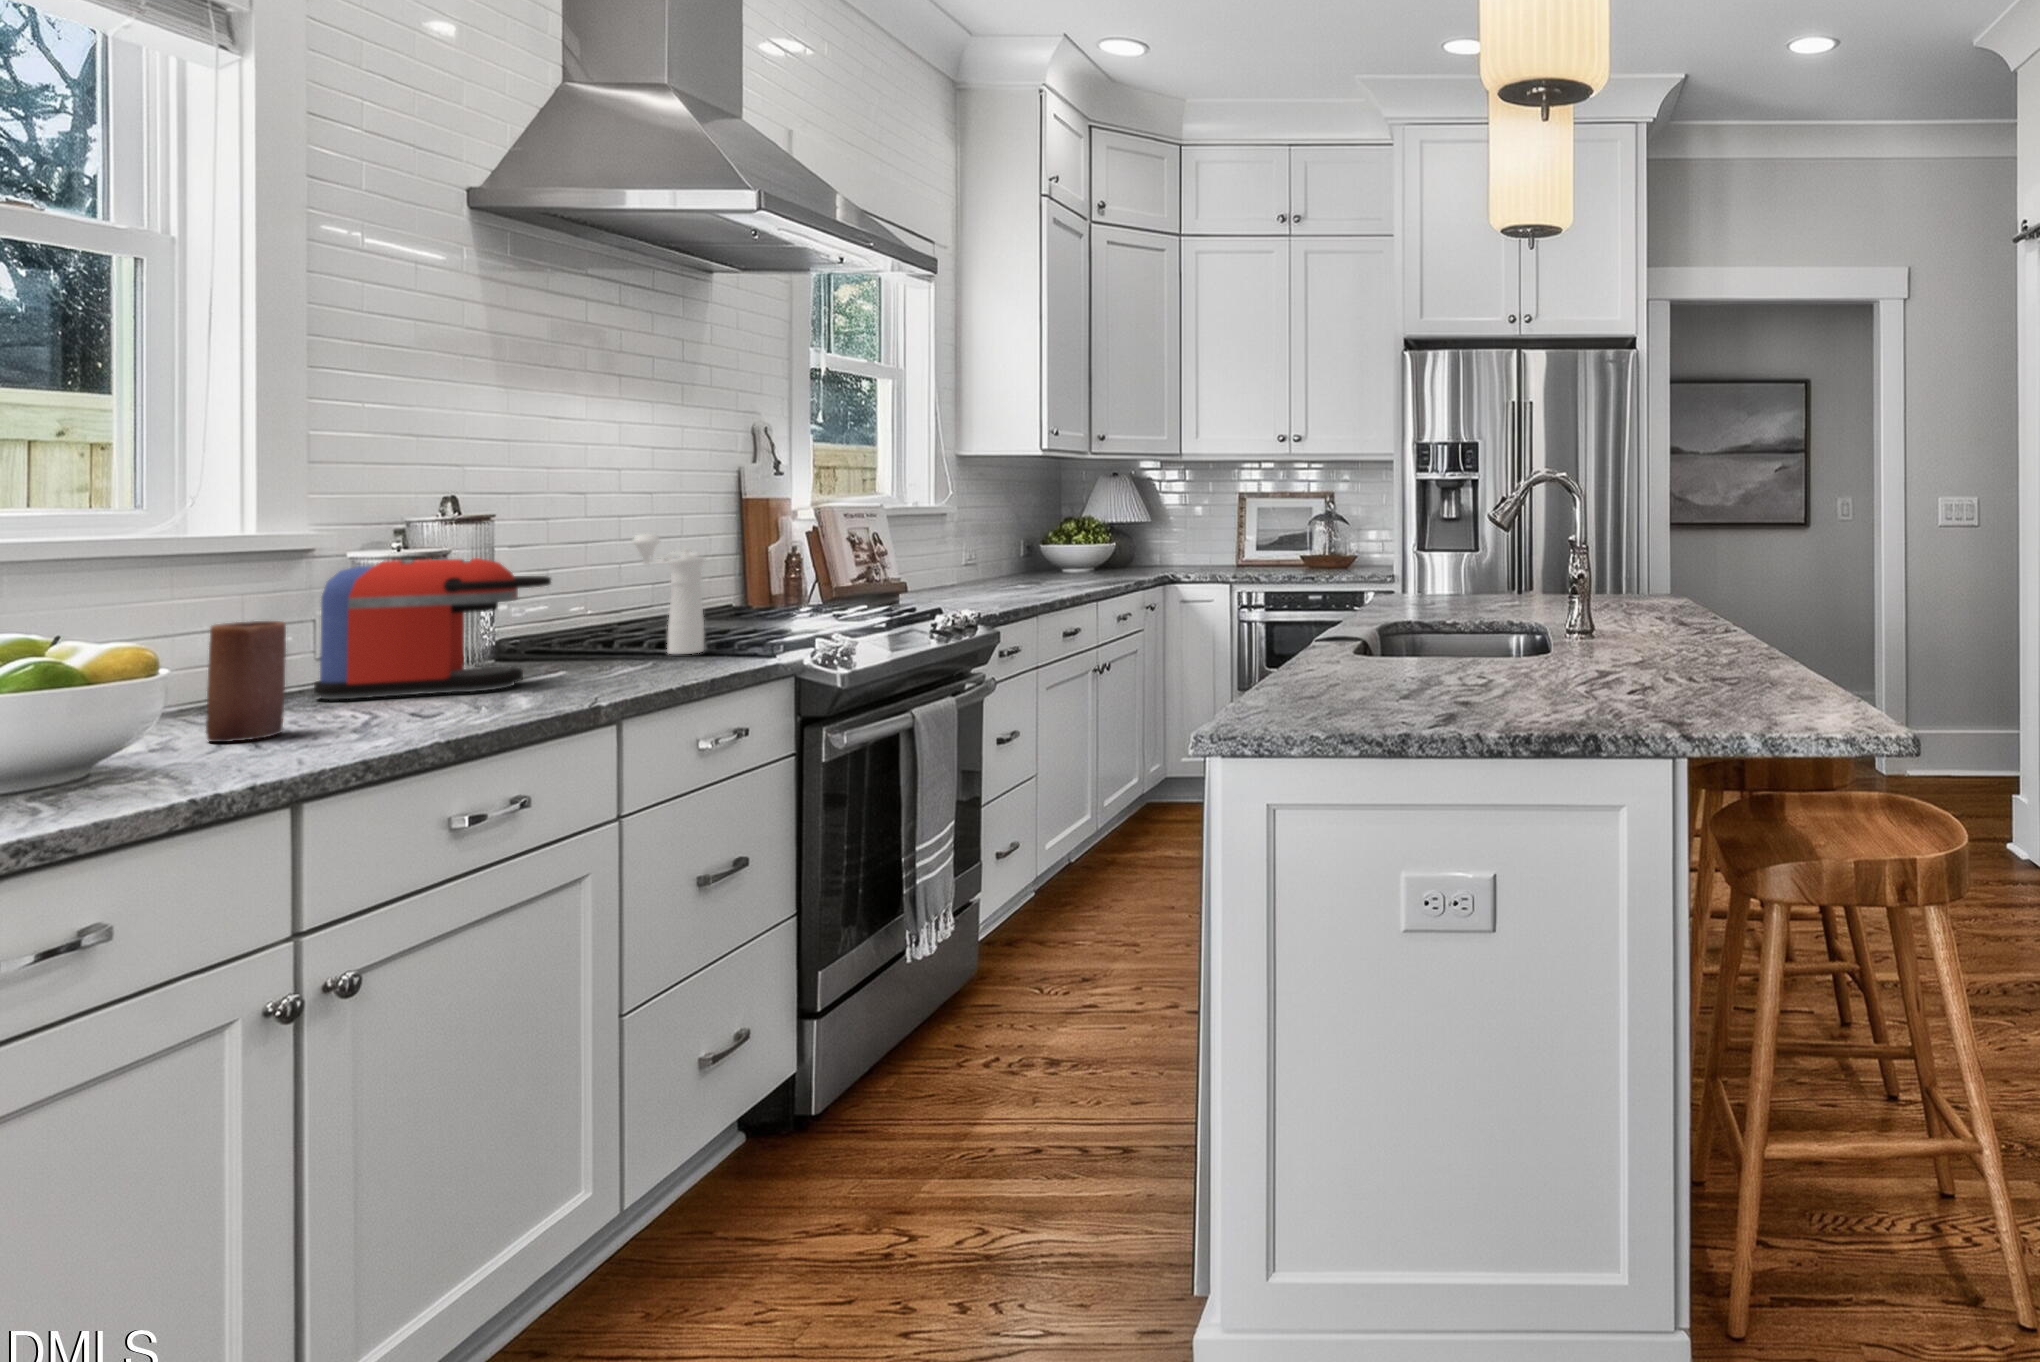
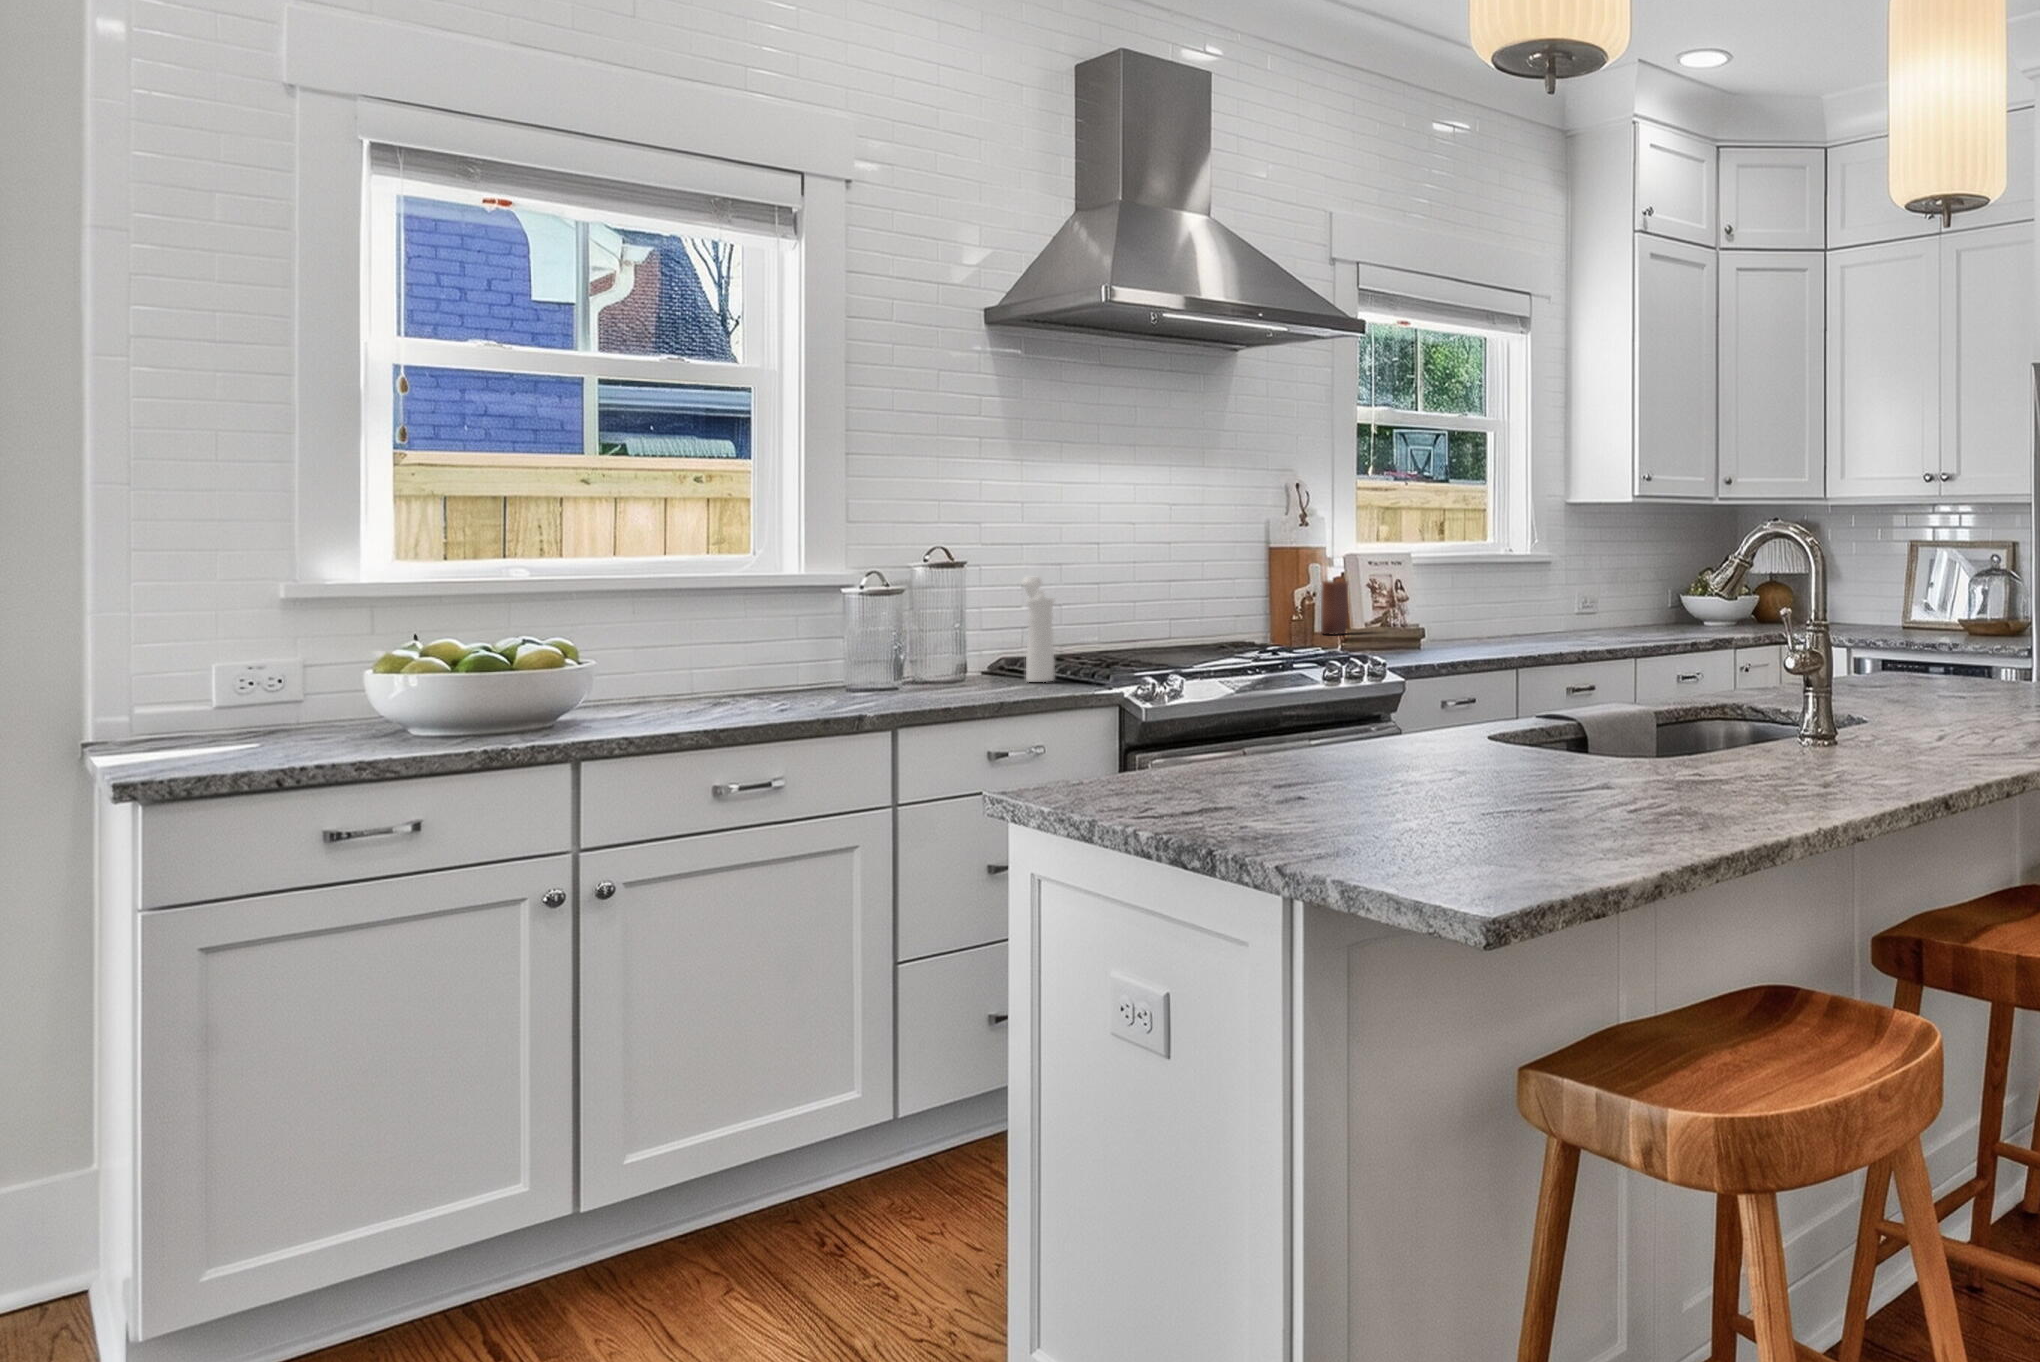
coffee maker: present [314,558,551,699] -> none [755,592,895,698]
candle: present [206,621,286,742] -> present [1321,580,1348,634]

